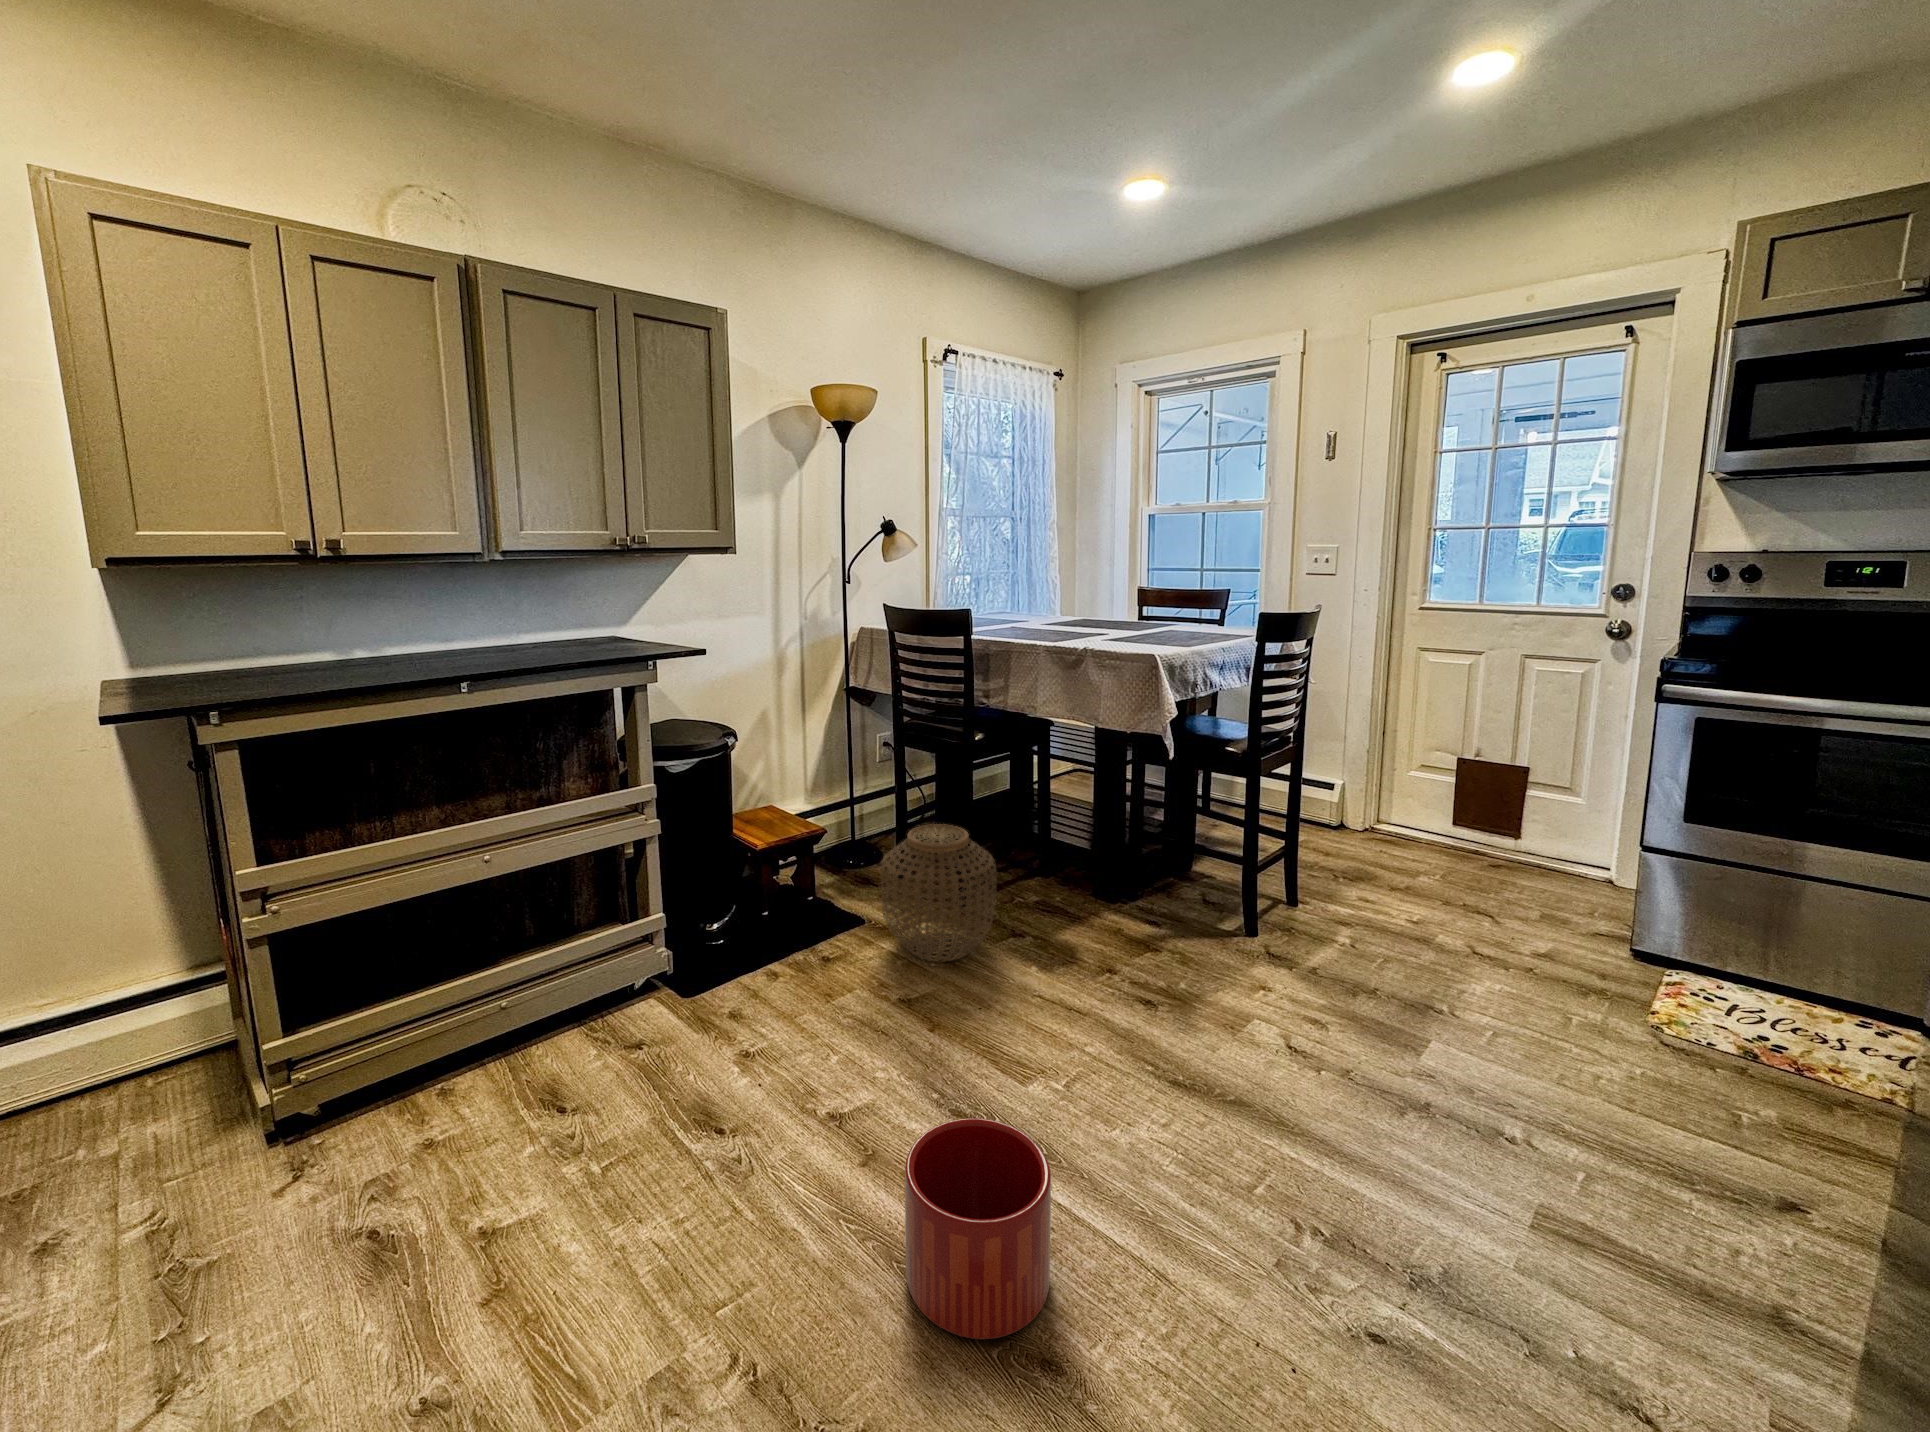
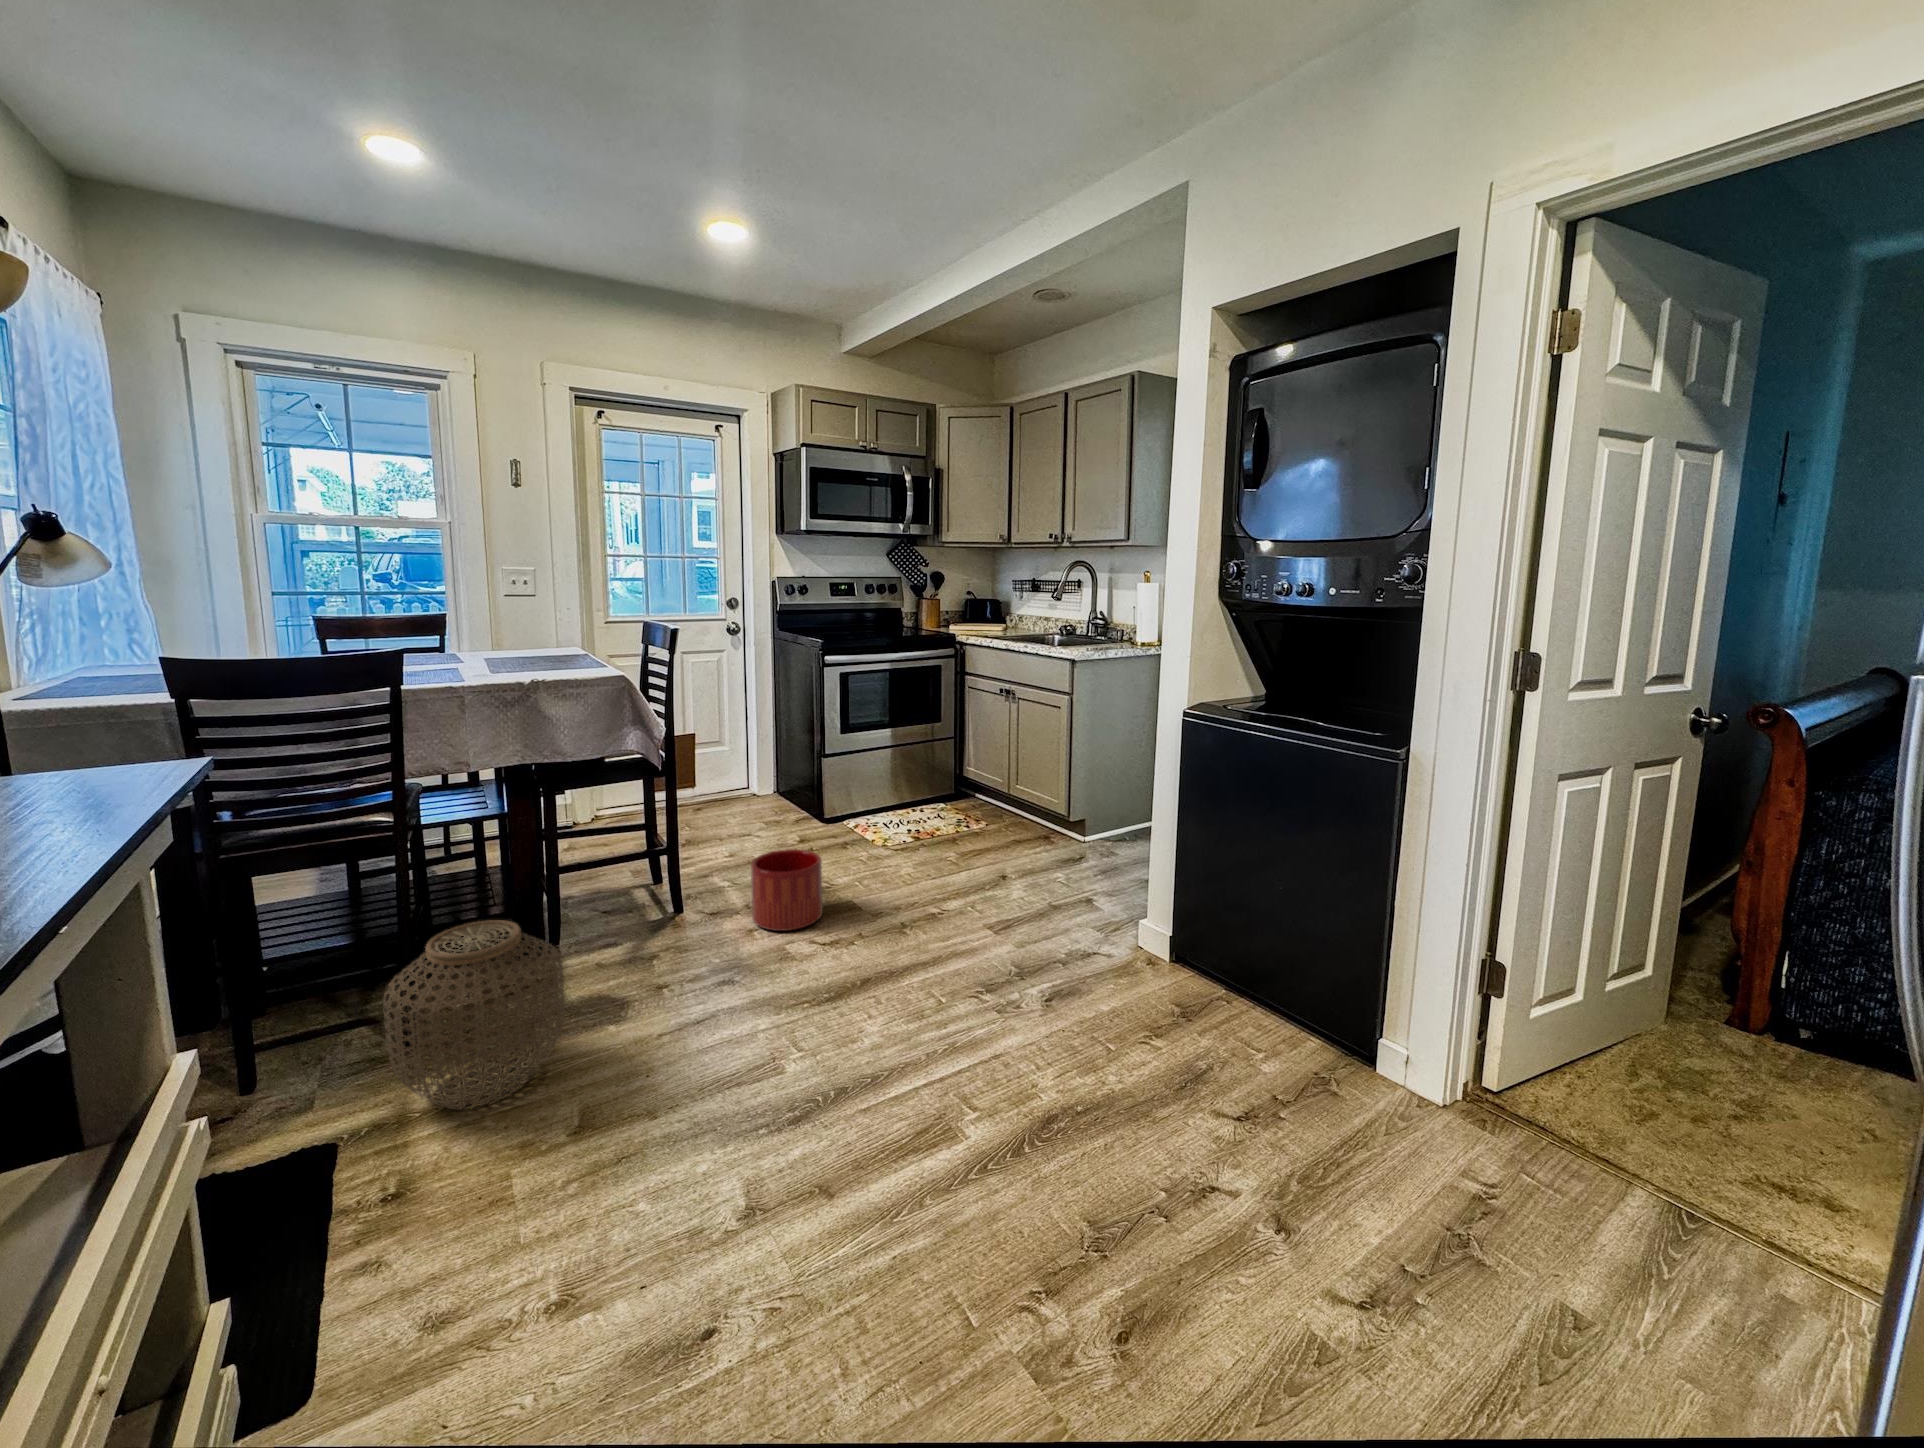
planter: present [905,1118,1051,1339] -> present [751,849,822,931]

